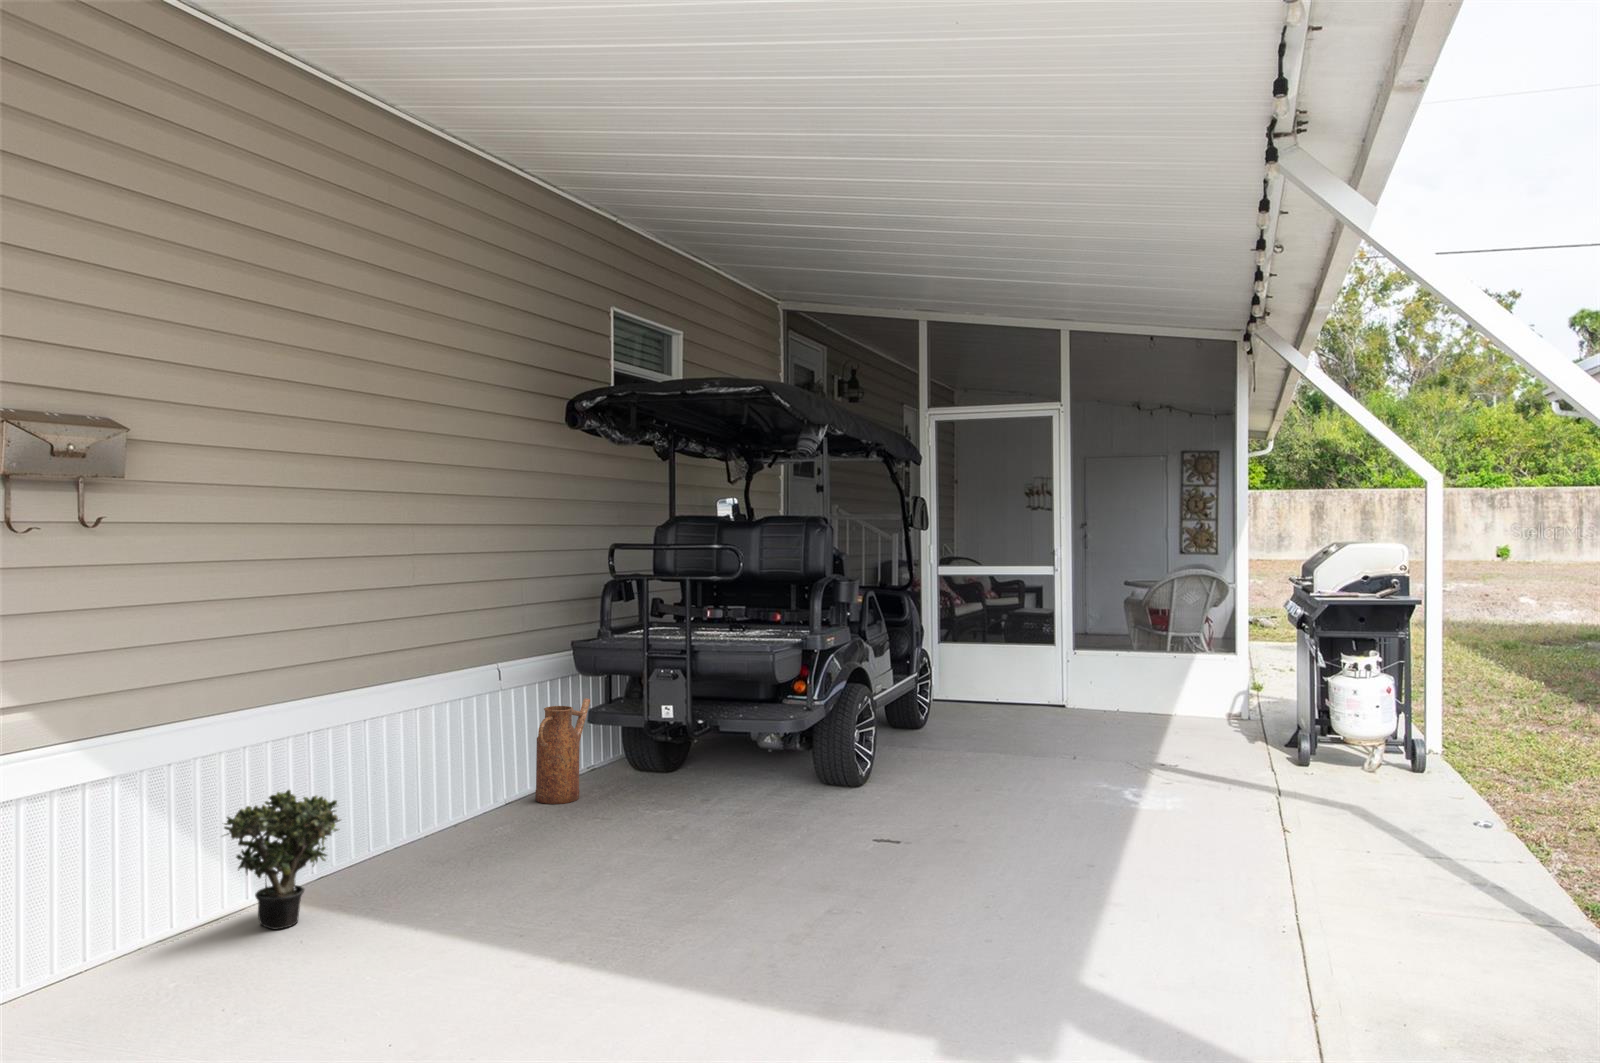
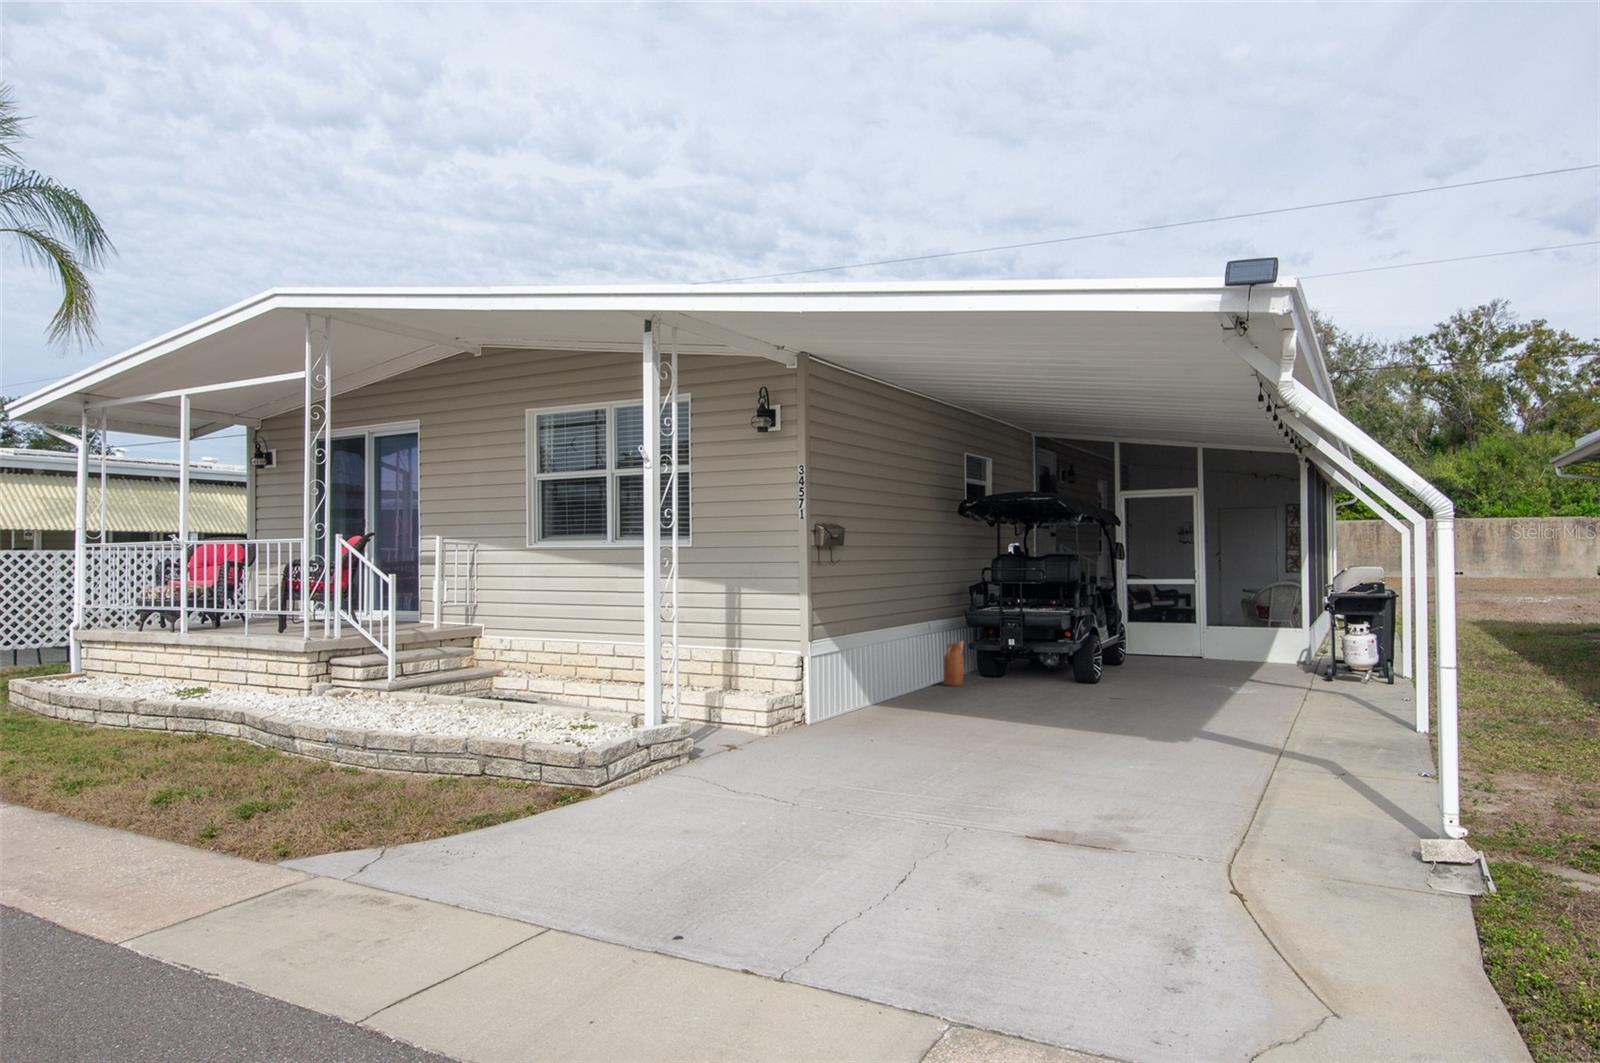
potted plant: present [224,790,340,929] -> none [870,660,910,710]

